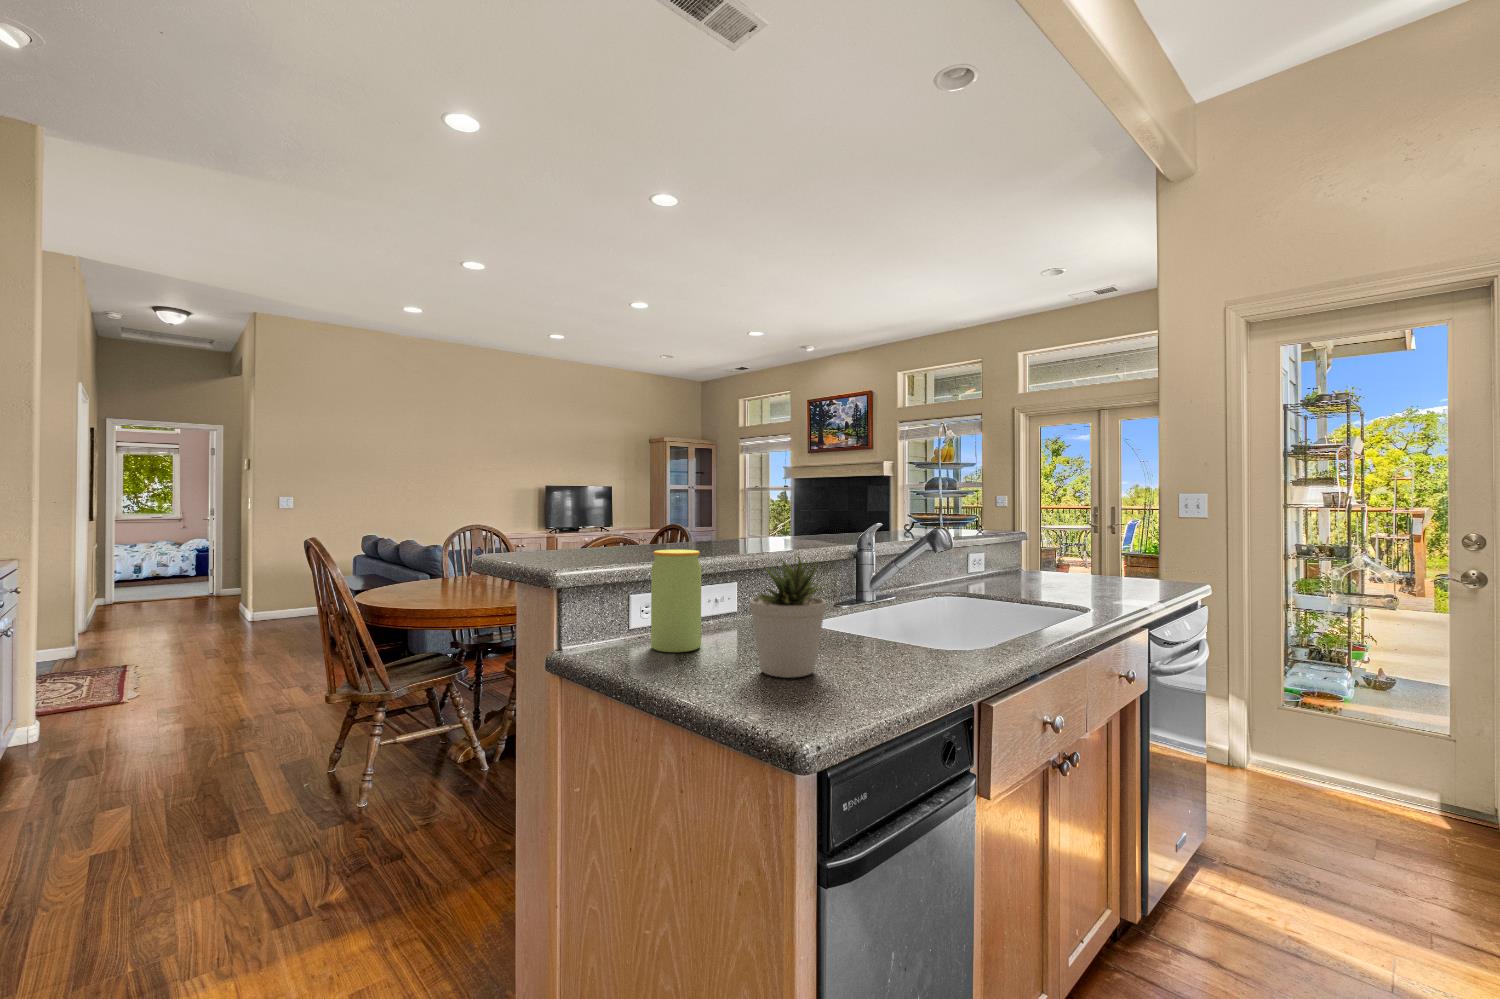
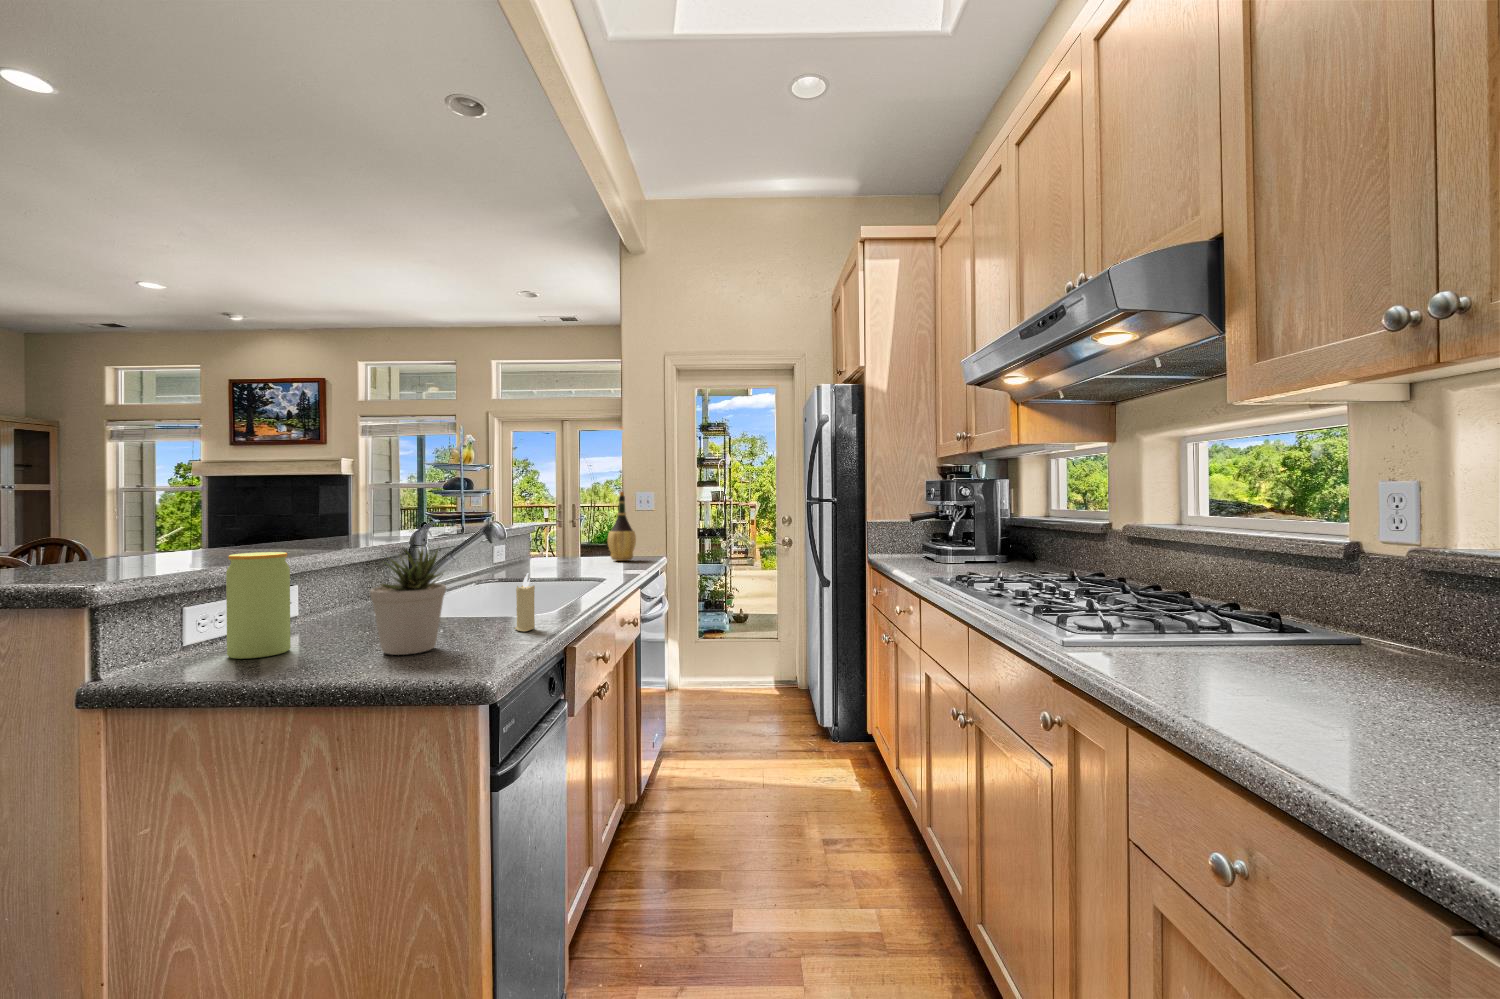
wine bottle: none [1121,493,1163,584] -> present [608,491,636,561]
candle: none [918,597,944,671] -> present [514,573,535,631]

